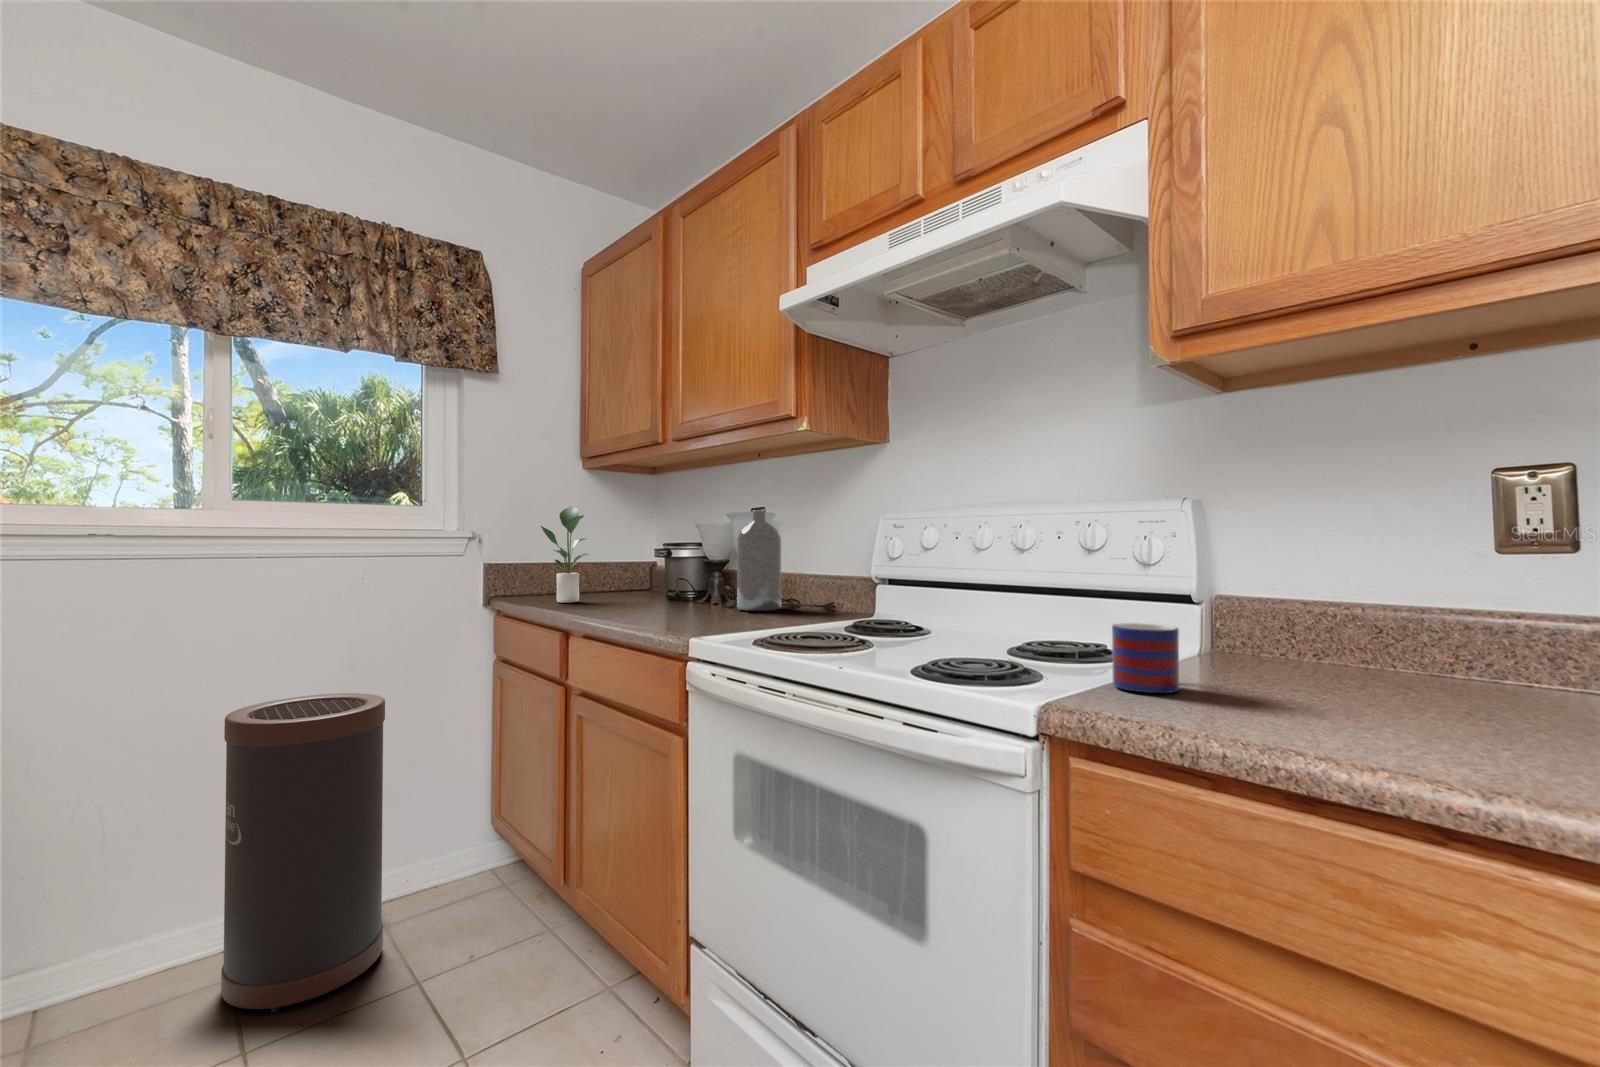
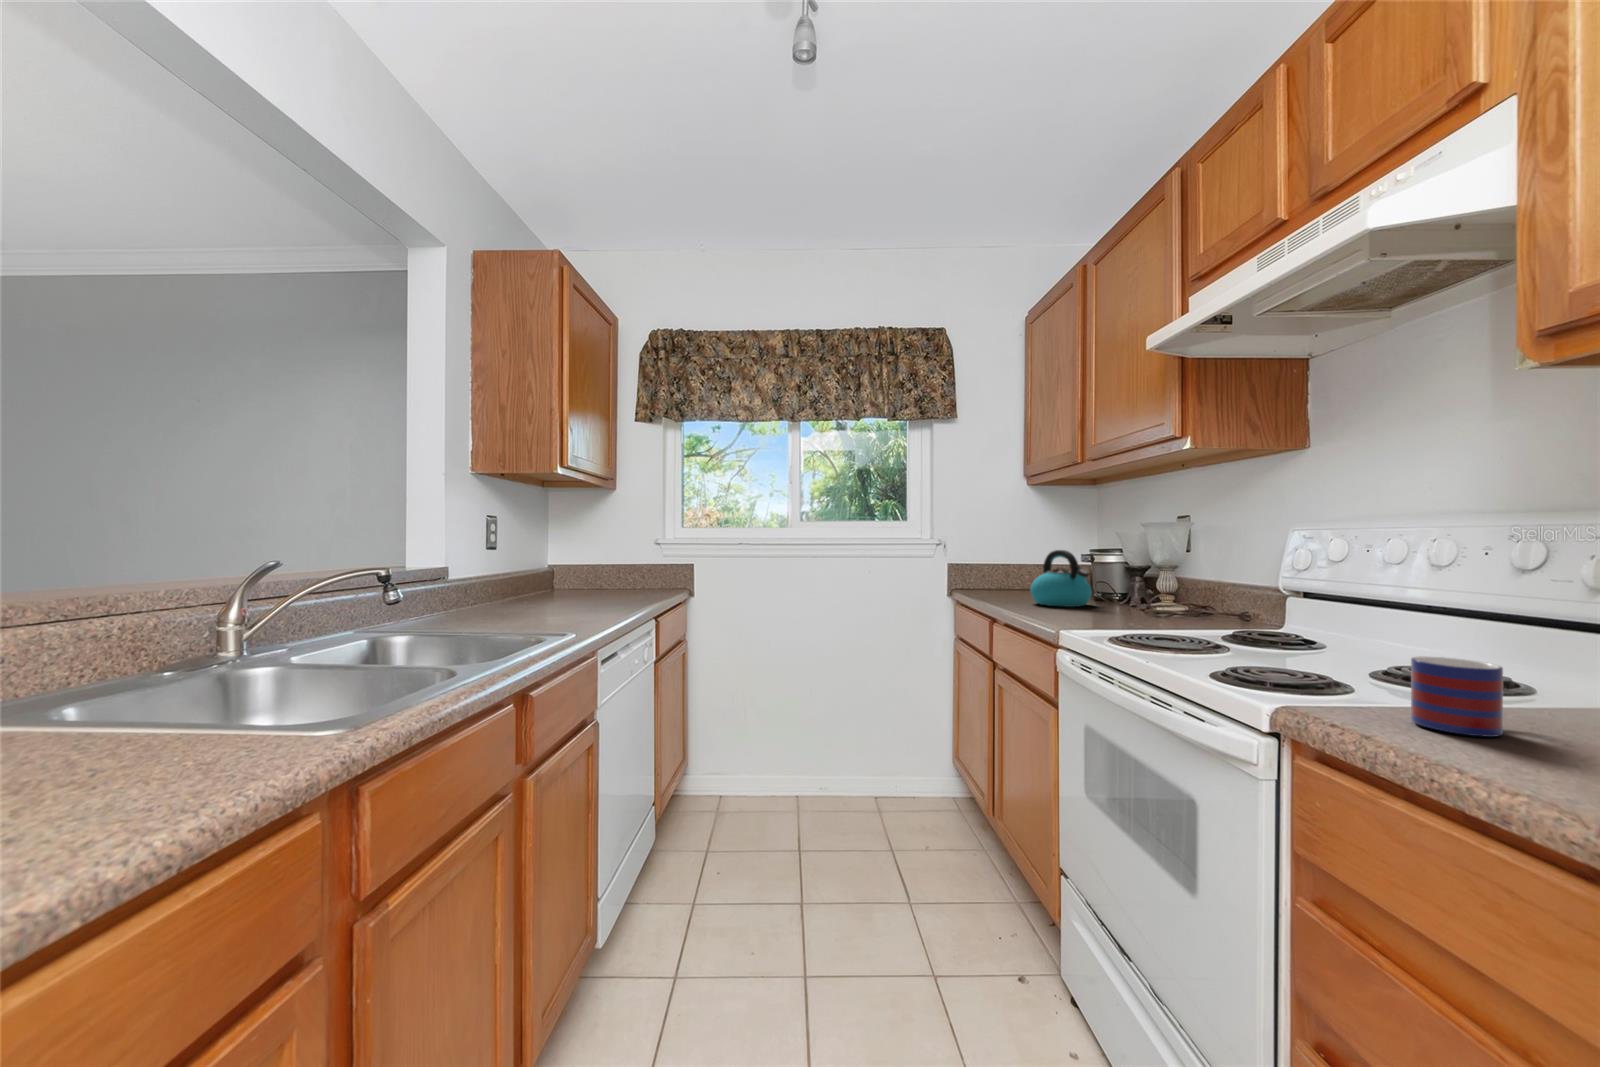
potted plant: present [541,506,589,603] -> none [987,515,1027,594]
bottle: present [737,510,781,611] -> none [1143,520,1191,614]
kettle: none [610,545,681,612] -> present [1030,550,1092,607]
trash can: present [221,693,385,1012] -> none [795,642,877,828]

